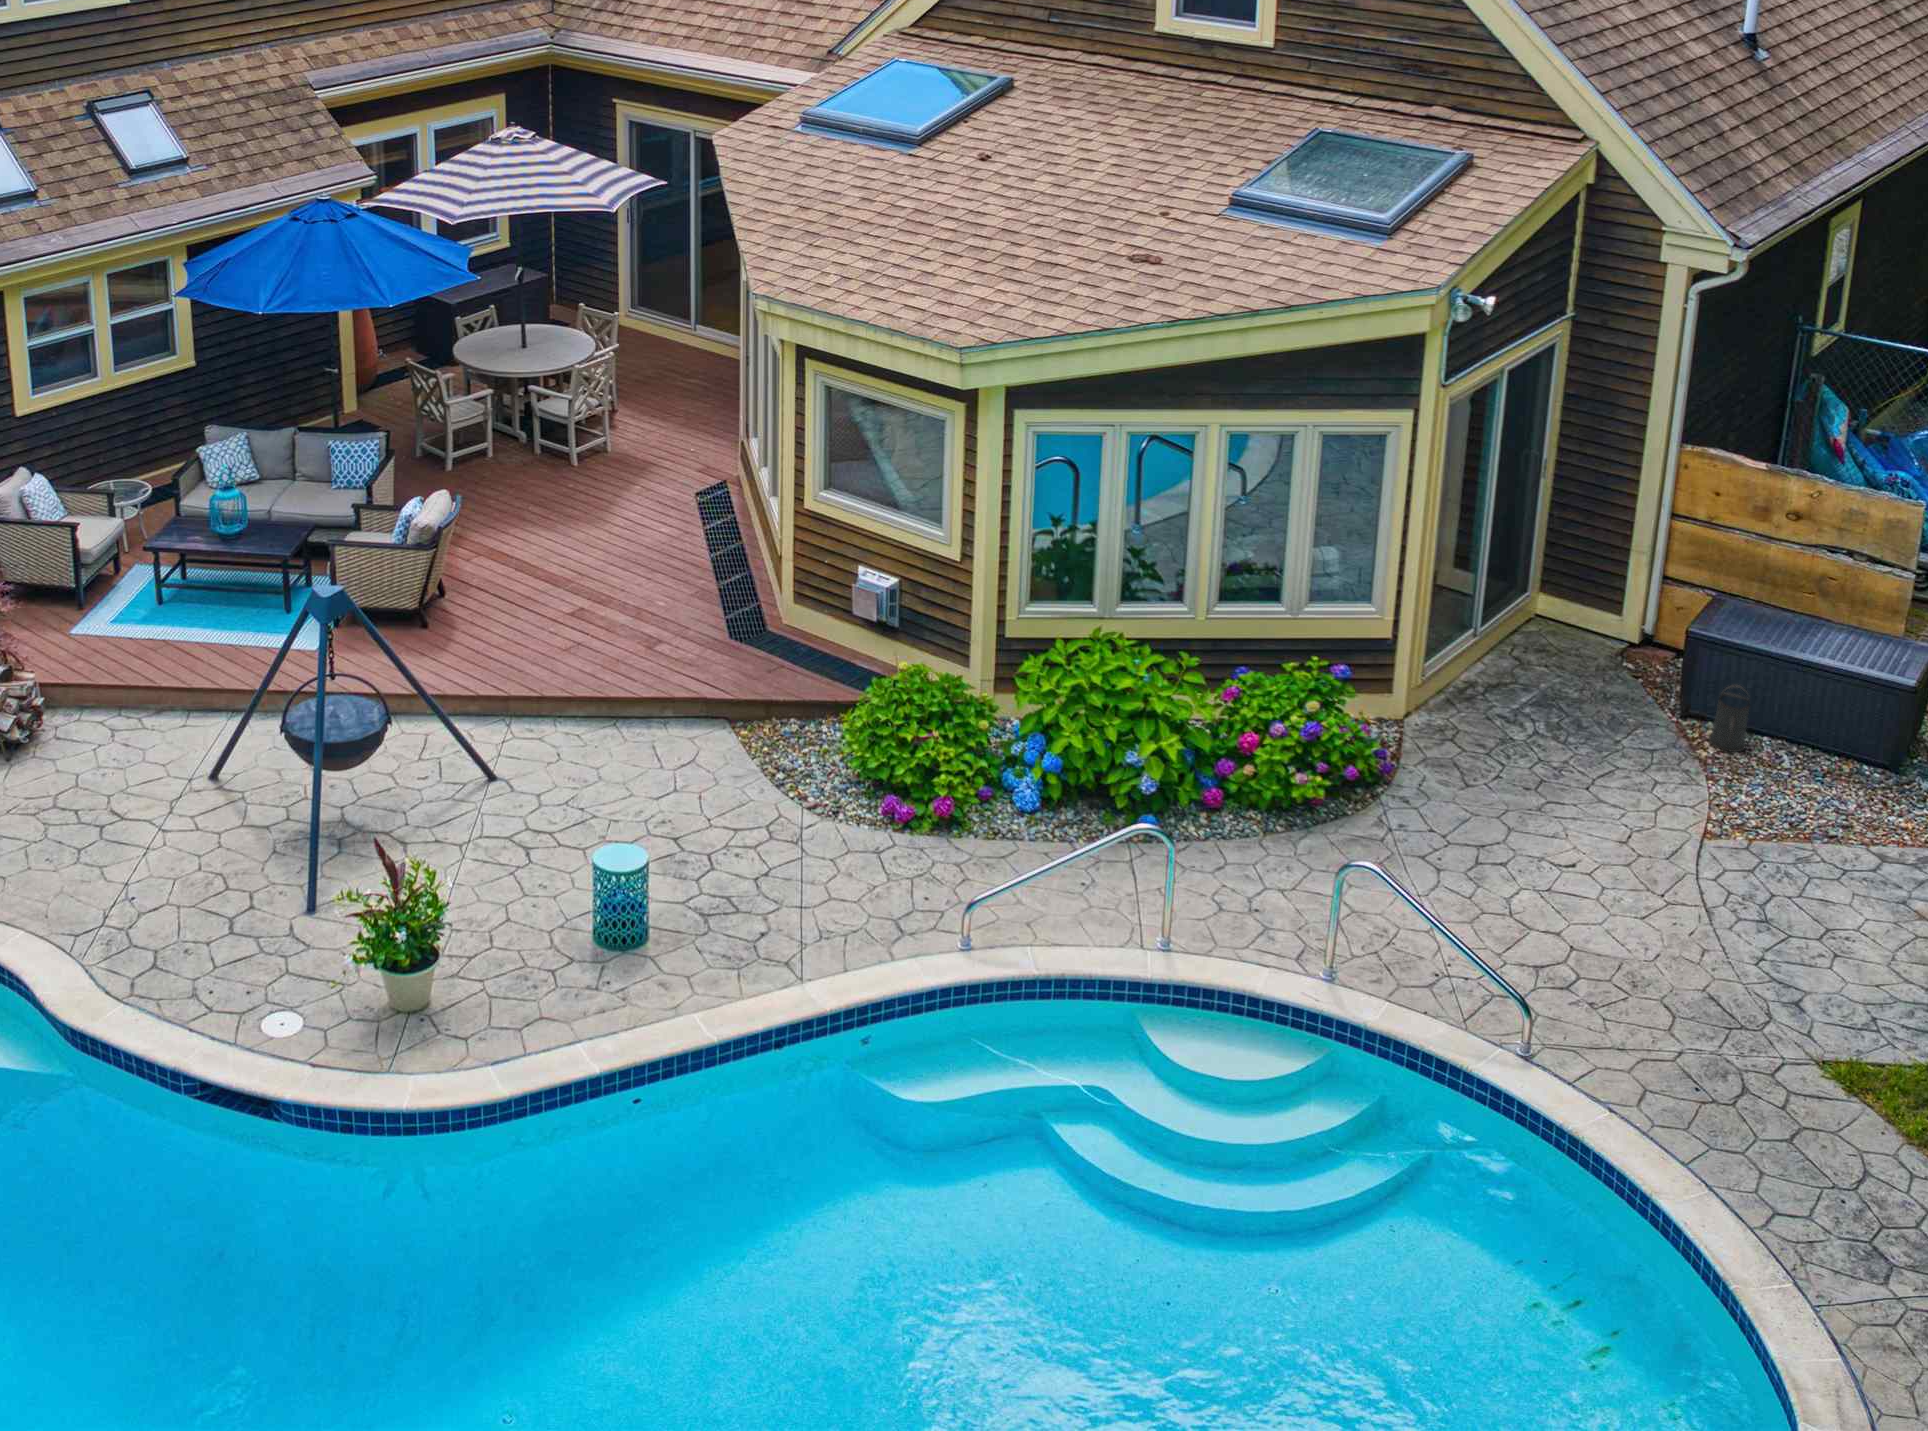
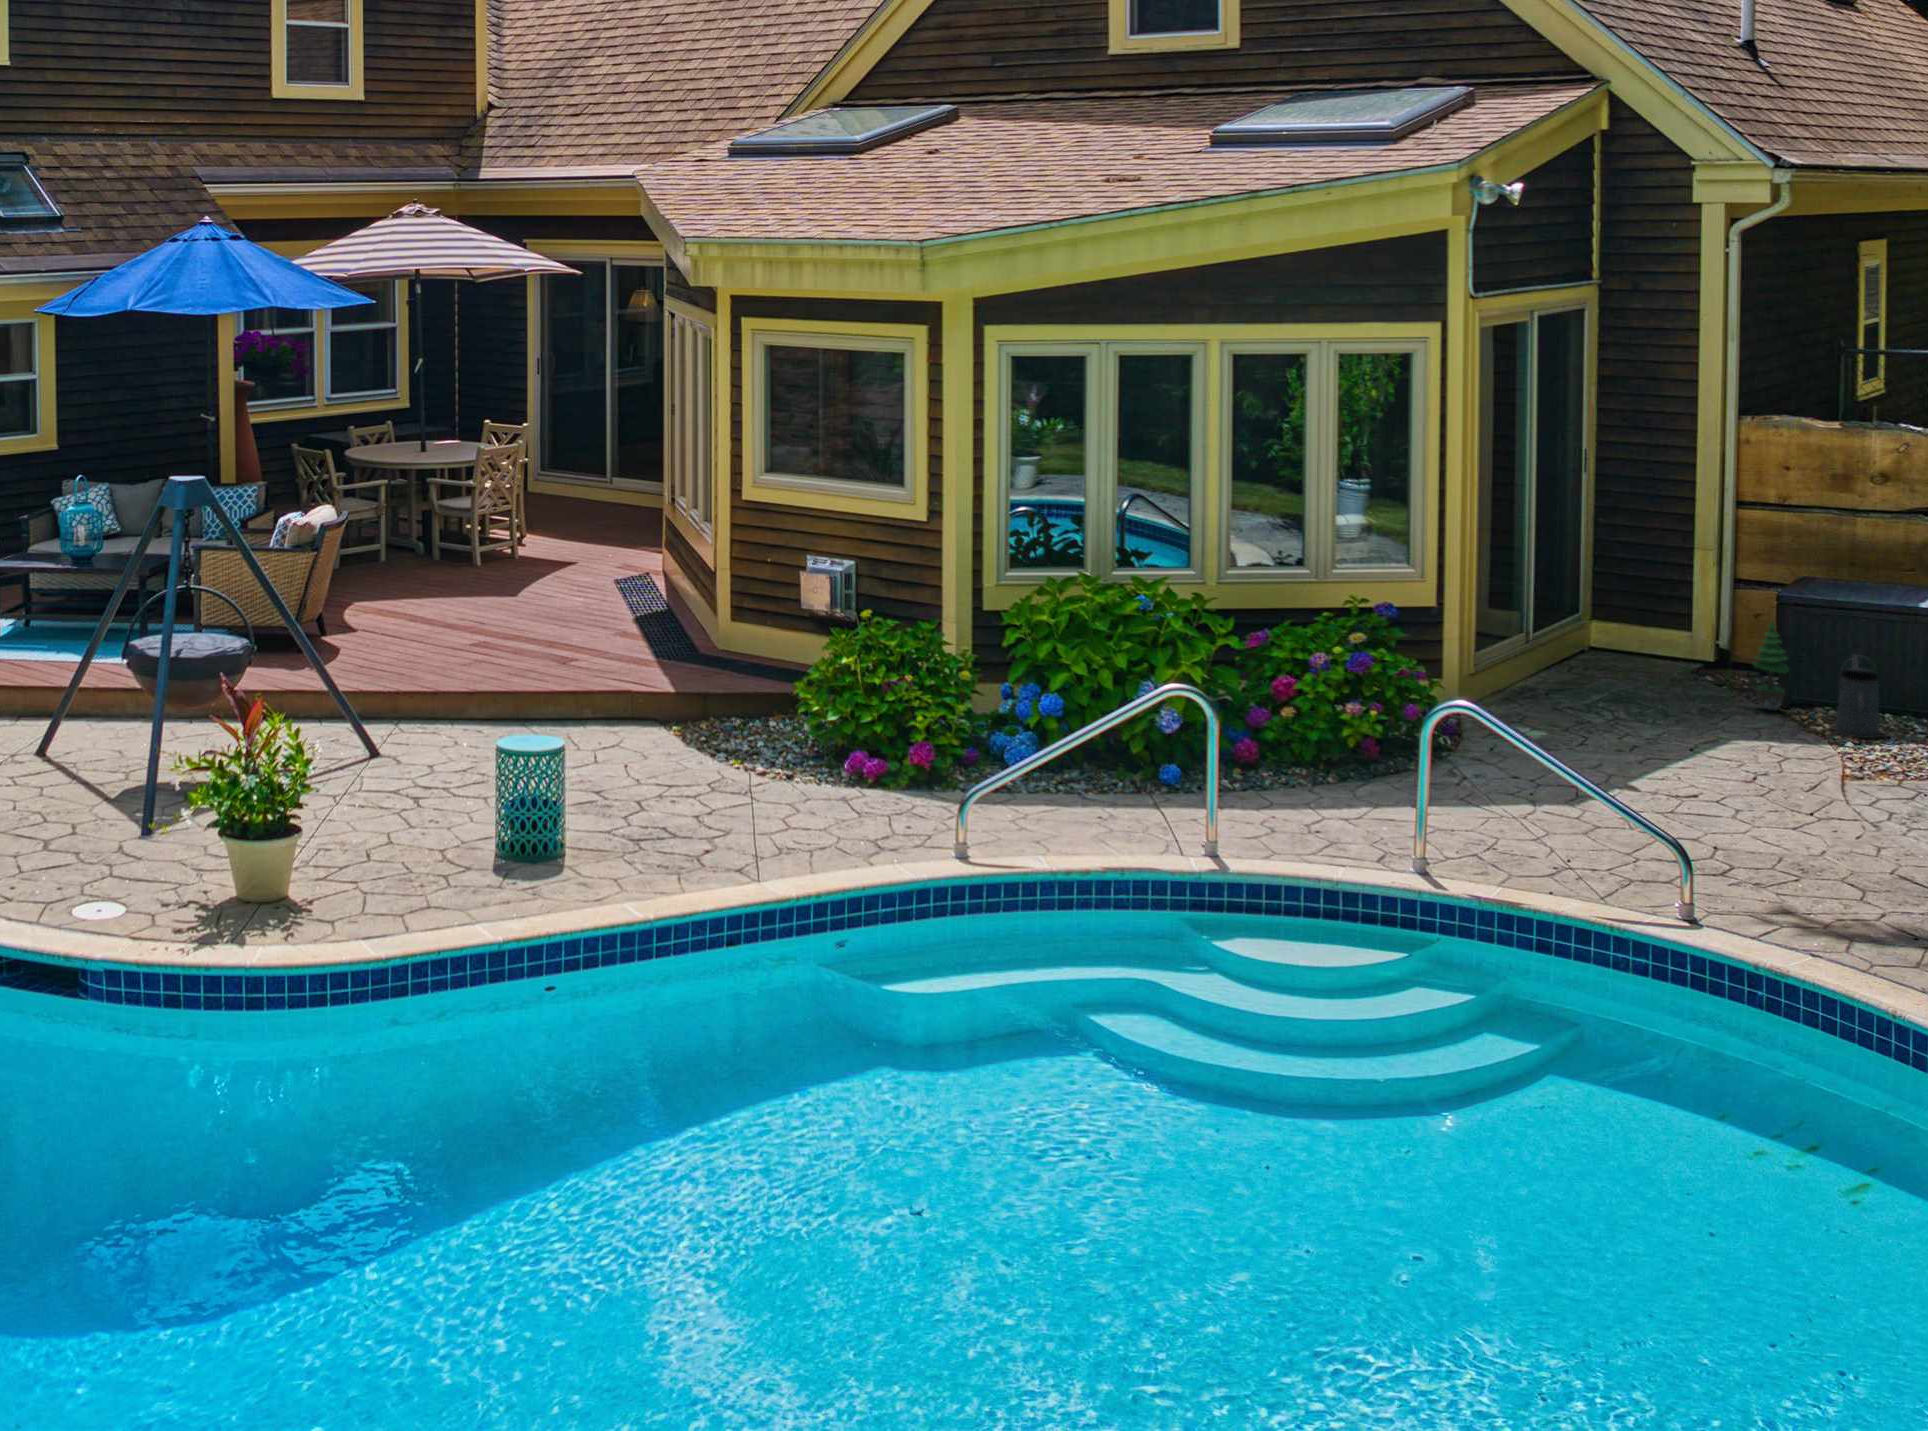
potted tree: none [1652,638,1683,707] -> present [1754,622,1789,710]

